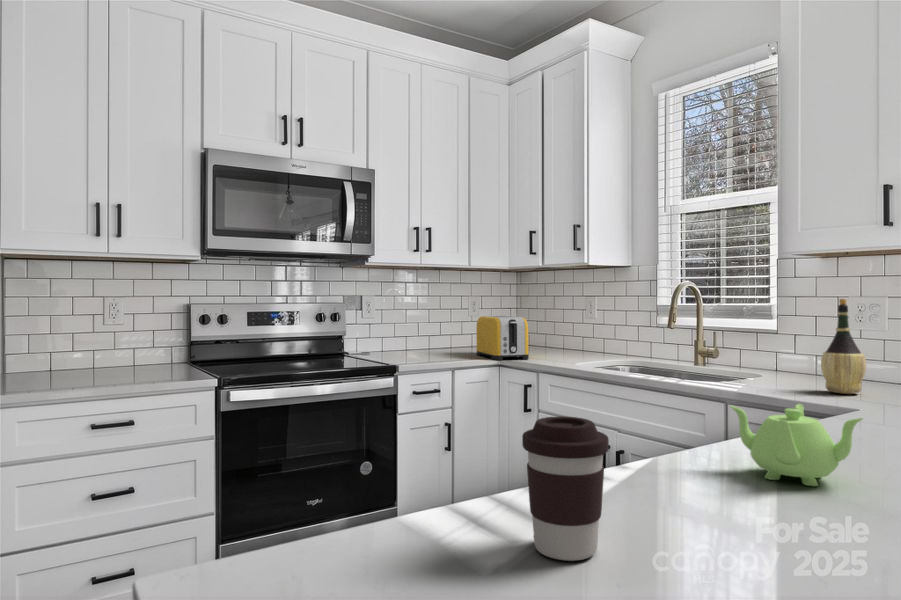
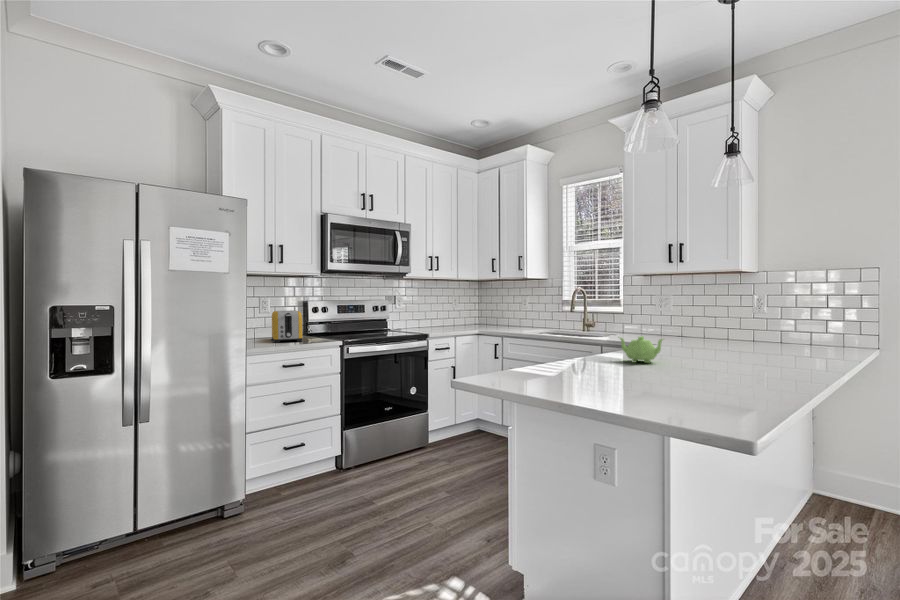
wine bottle: present [821,299,866,394] -> none [647,296,666,340]
toaster: present [477,316,529,360] -> present [272,311,302,343]
coffee cup: present [522,416,609,561] -> none [563,335,591,377]

